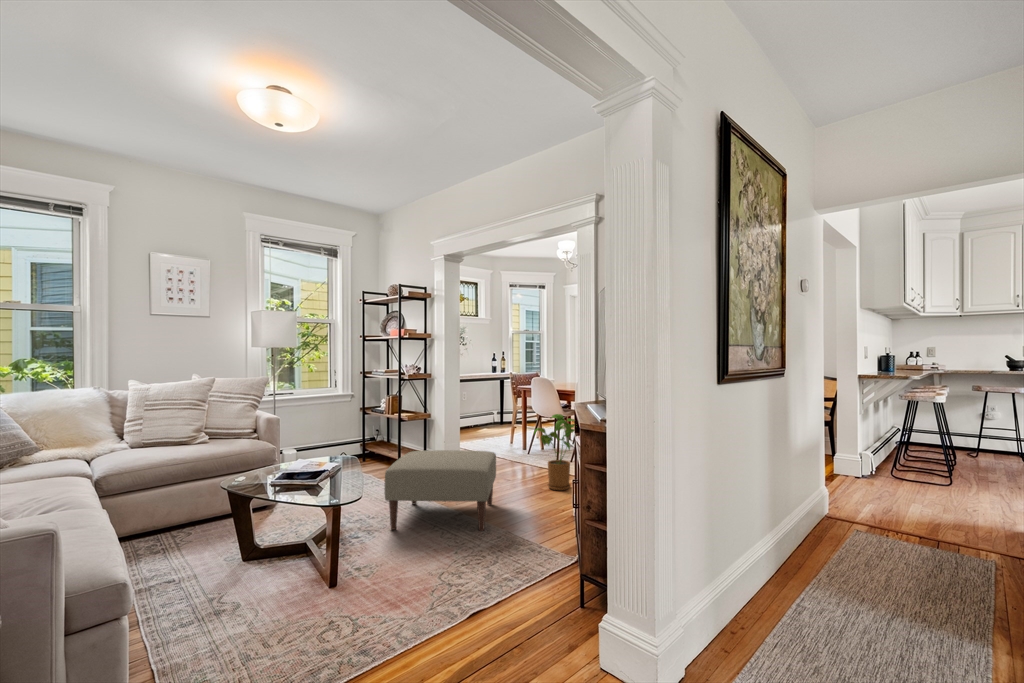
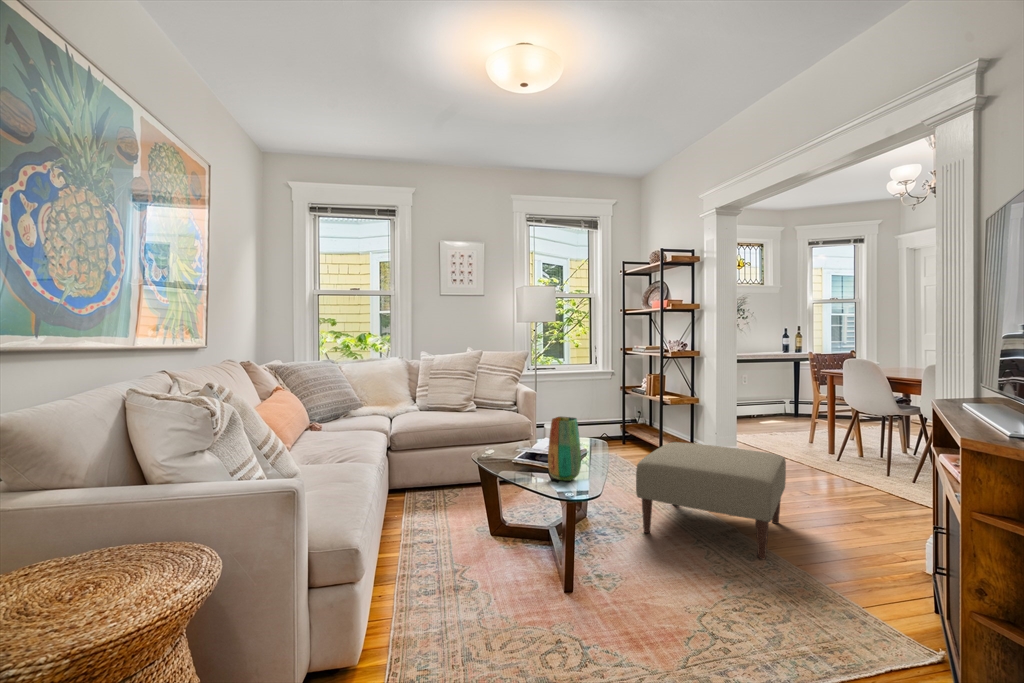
house plant: present [534,414,575,490] -> none [845,413,922,521]
vase: none [309,435,340,492] -> present [548,417,581,481]

